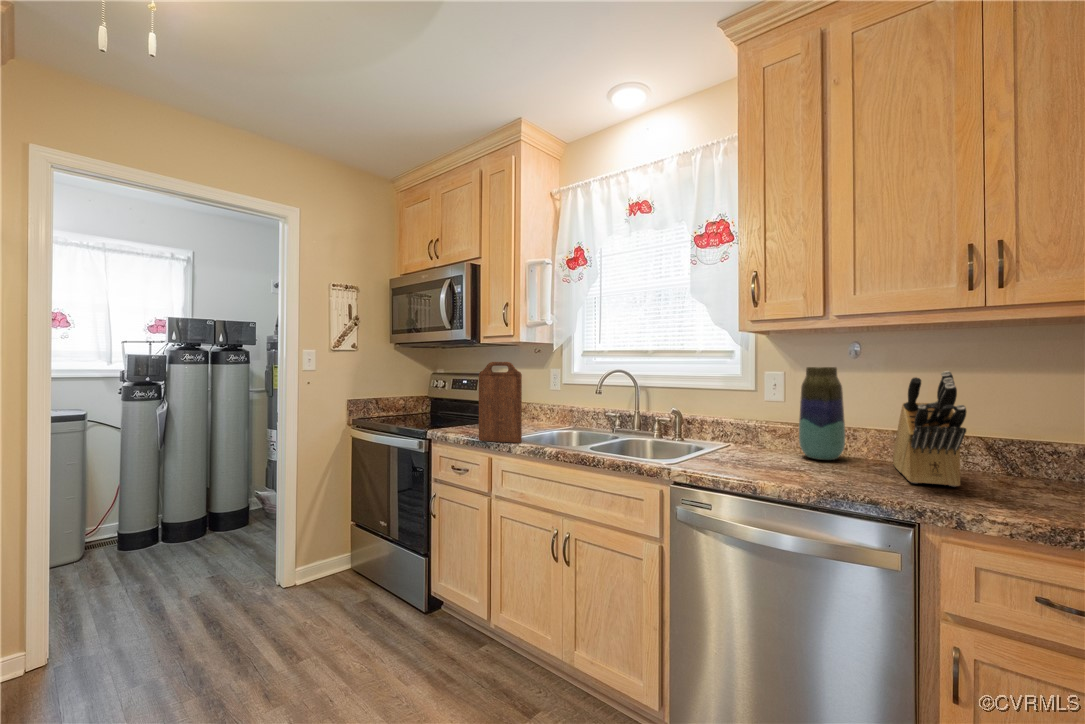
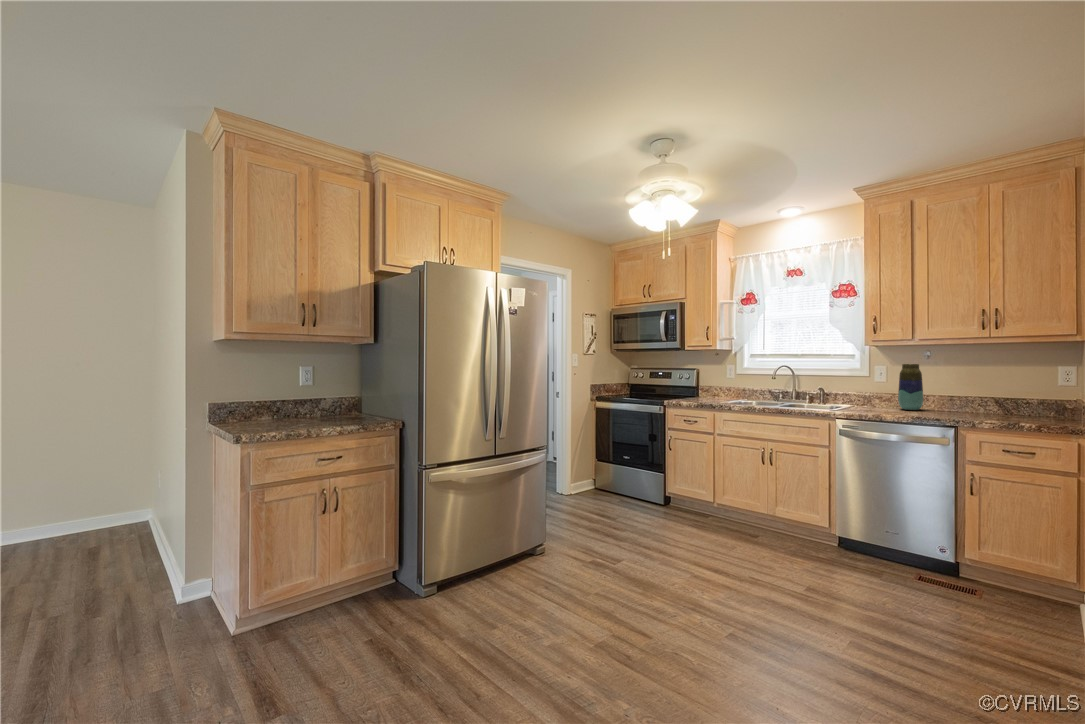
cutting board: present [479,362,522,443] -> none [707,361,734,406]
knife block: present [893,371,966,486] -> none [948,366,980,416]

